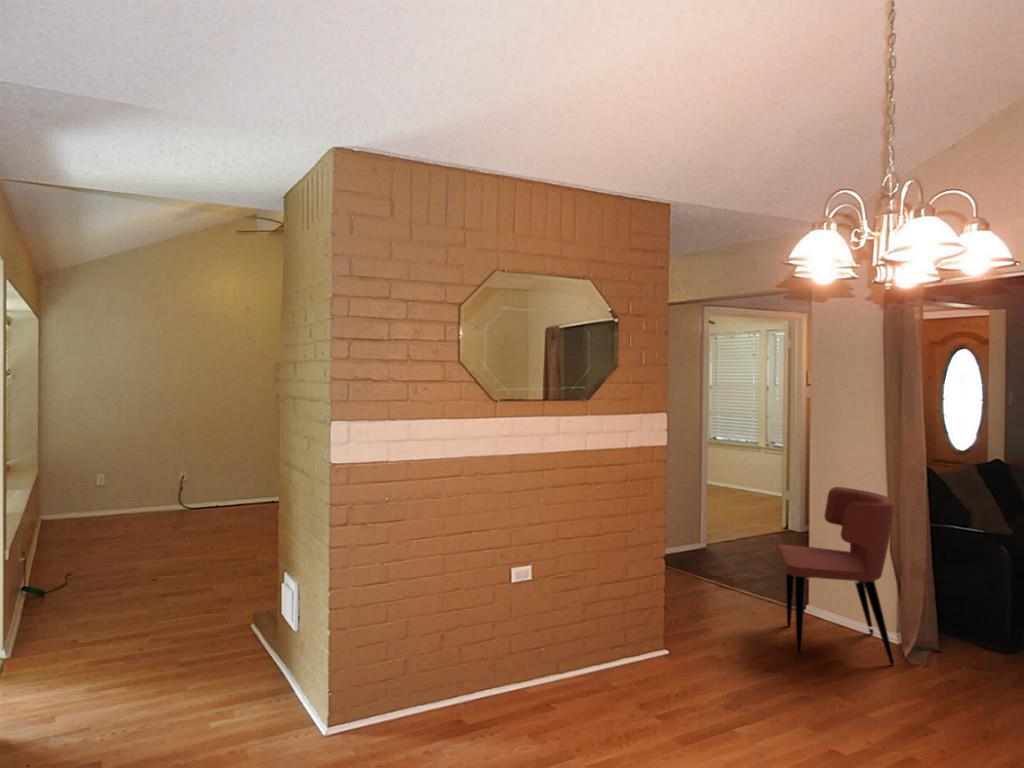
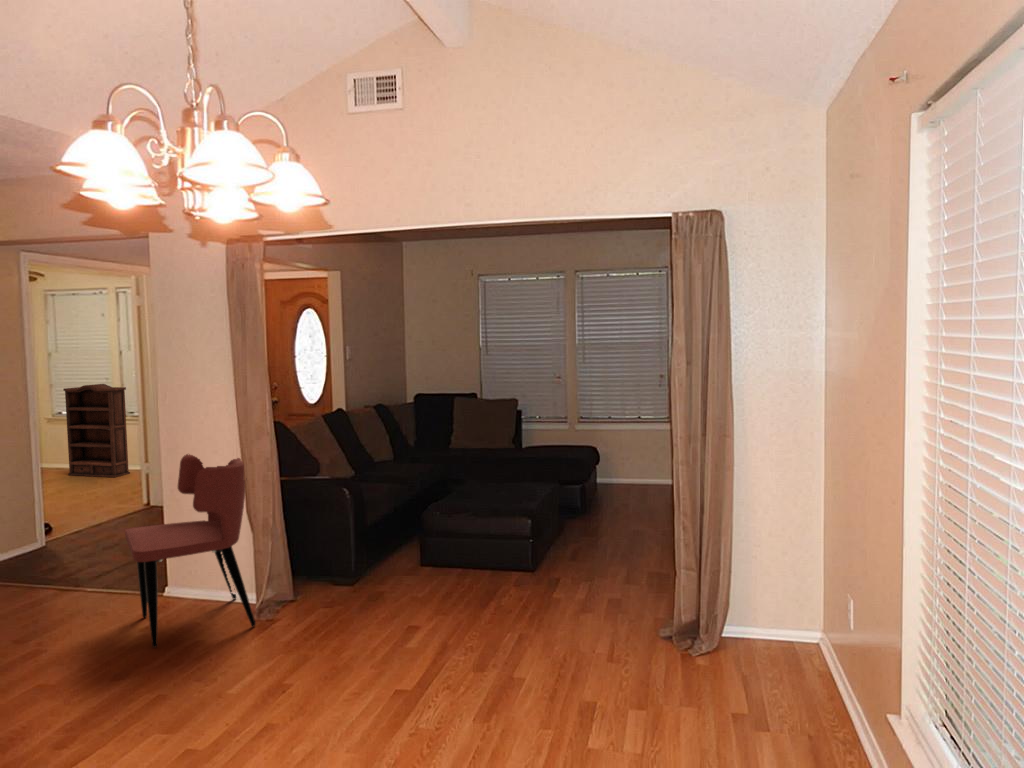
bookshelf: none [720,415,771,499] -> present [63,384,130,477]

